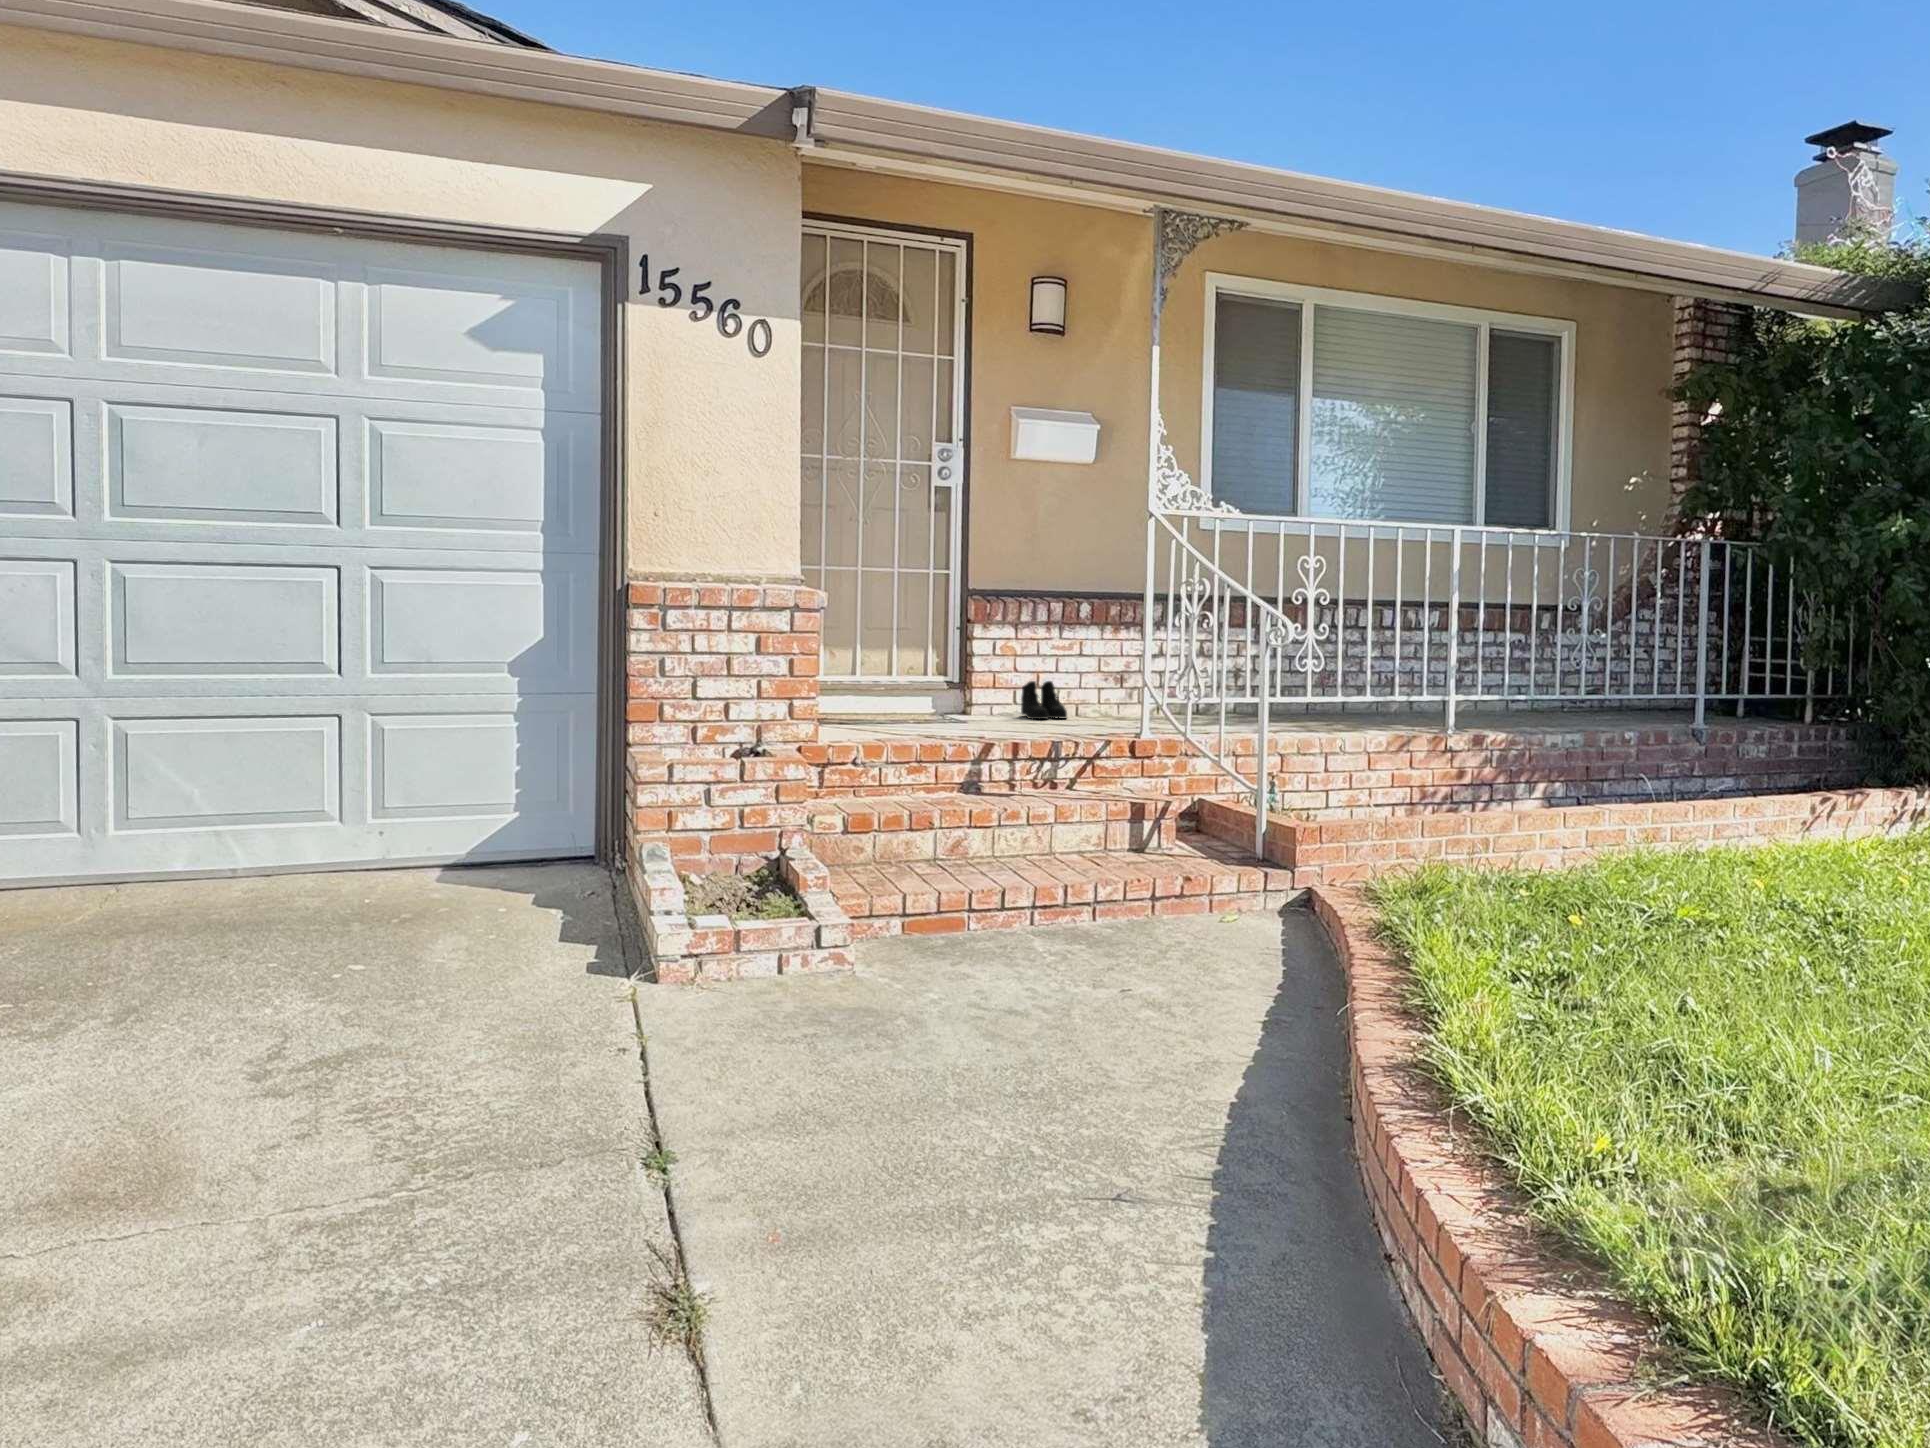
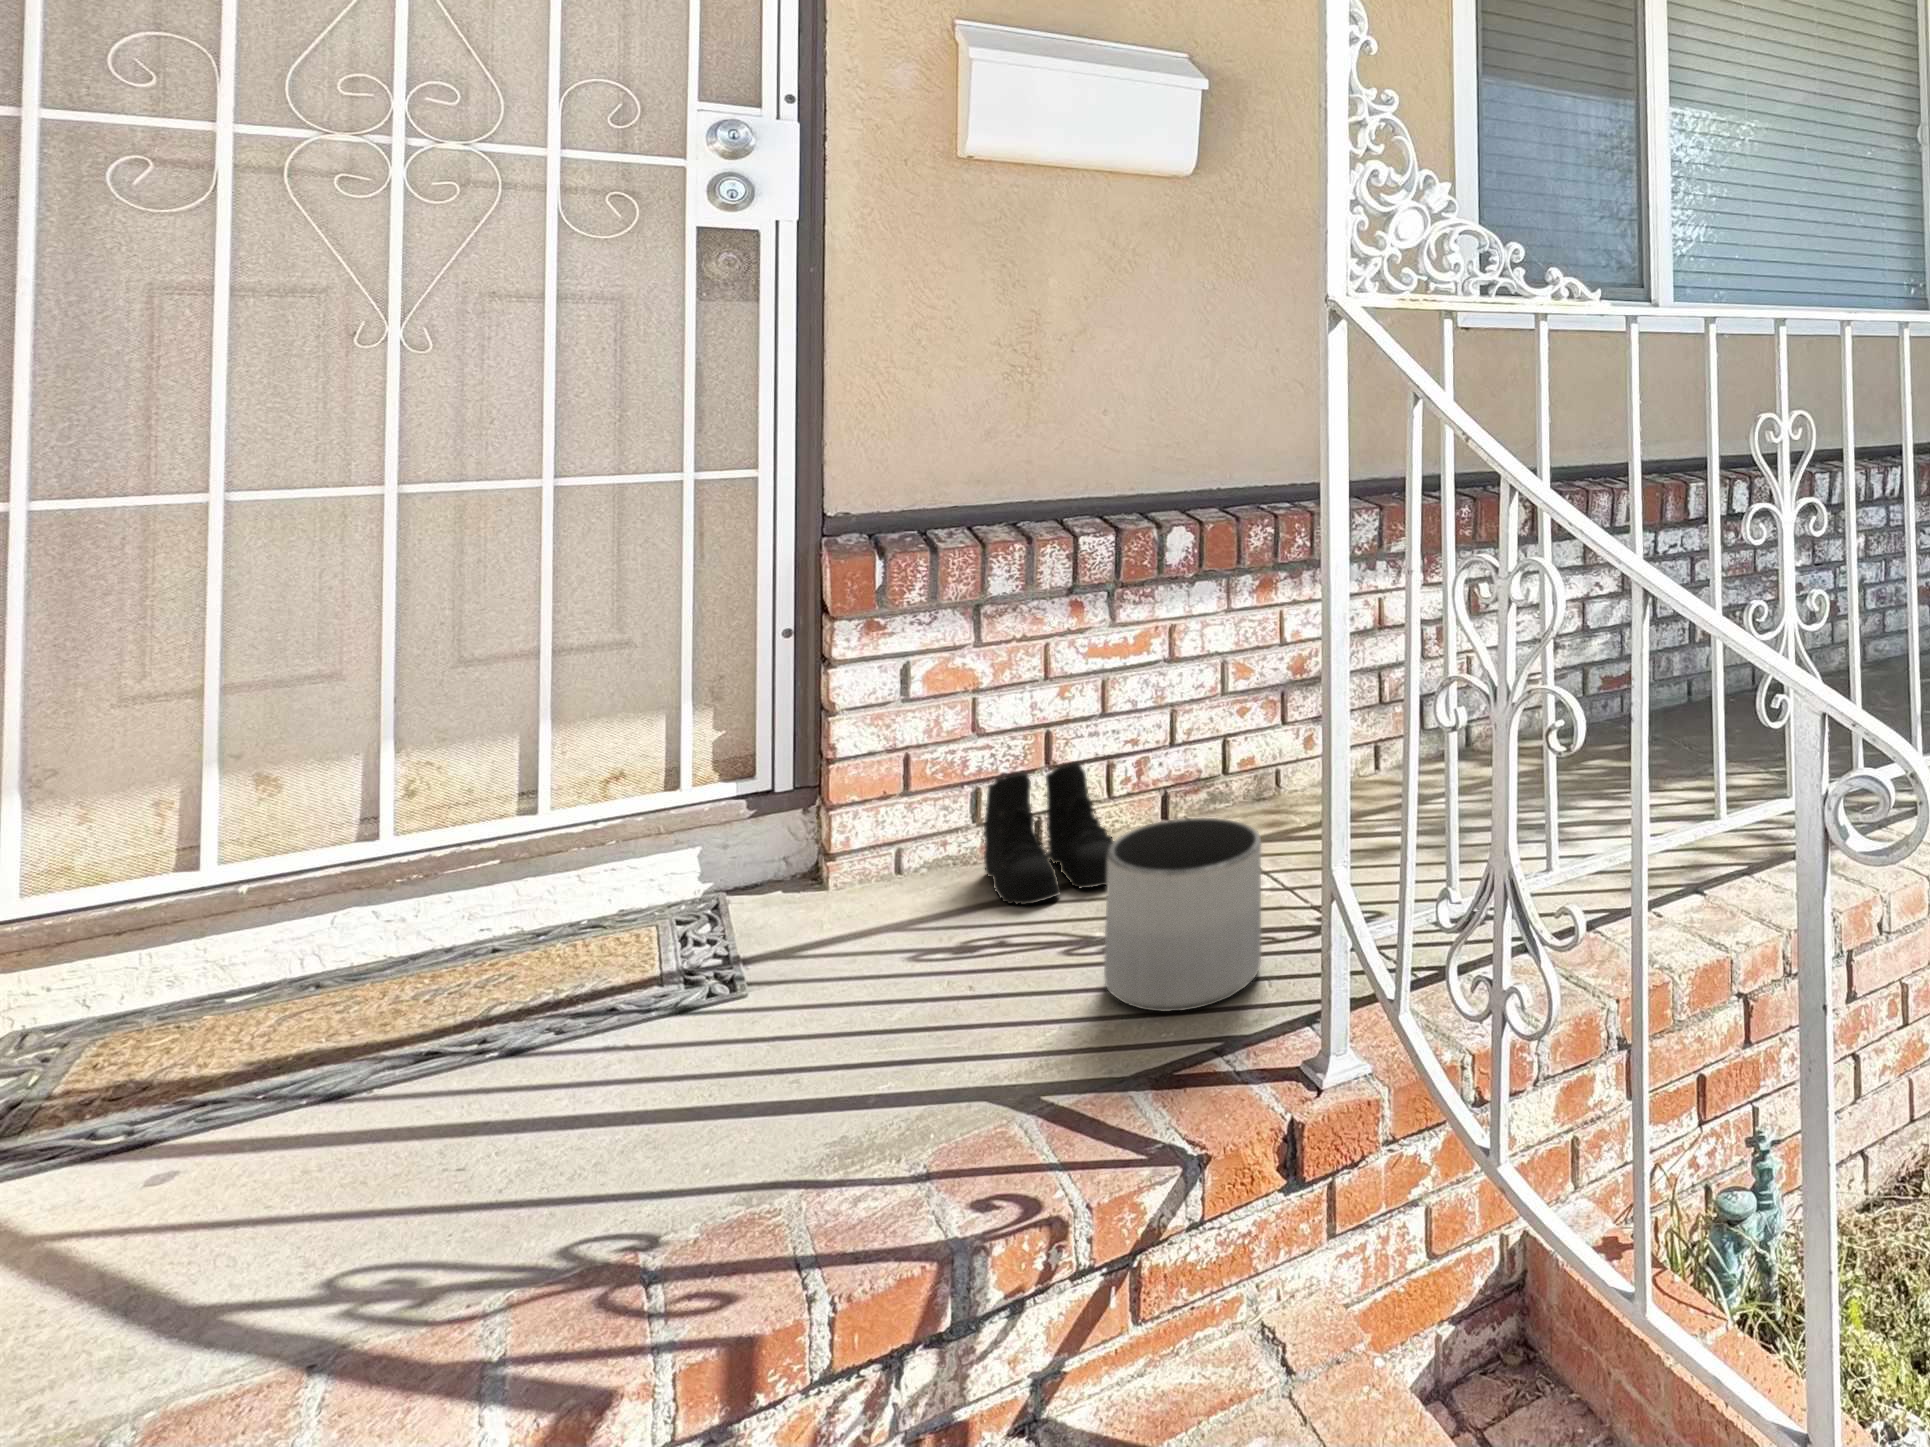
planter: none [1070,684,1118,731] -> present [1104,818,1261,1011]

